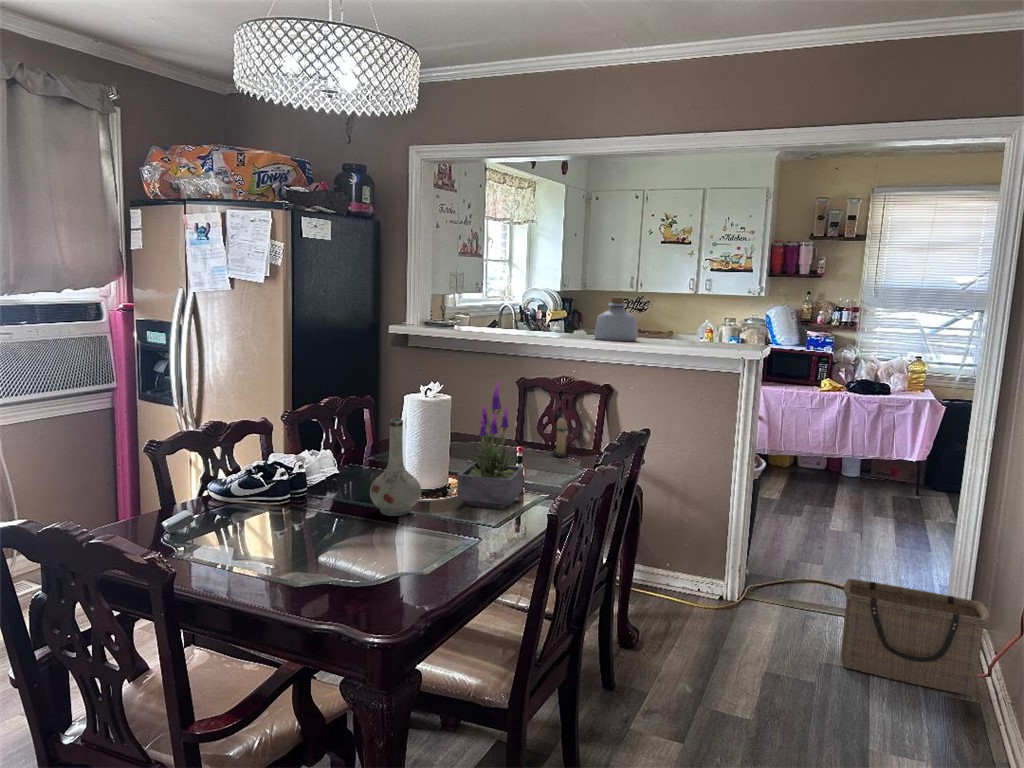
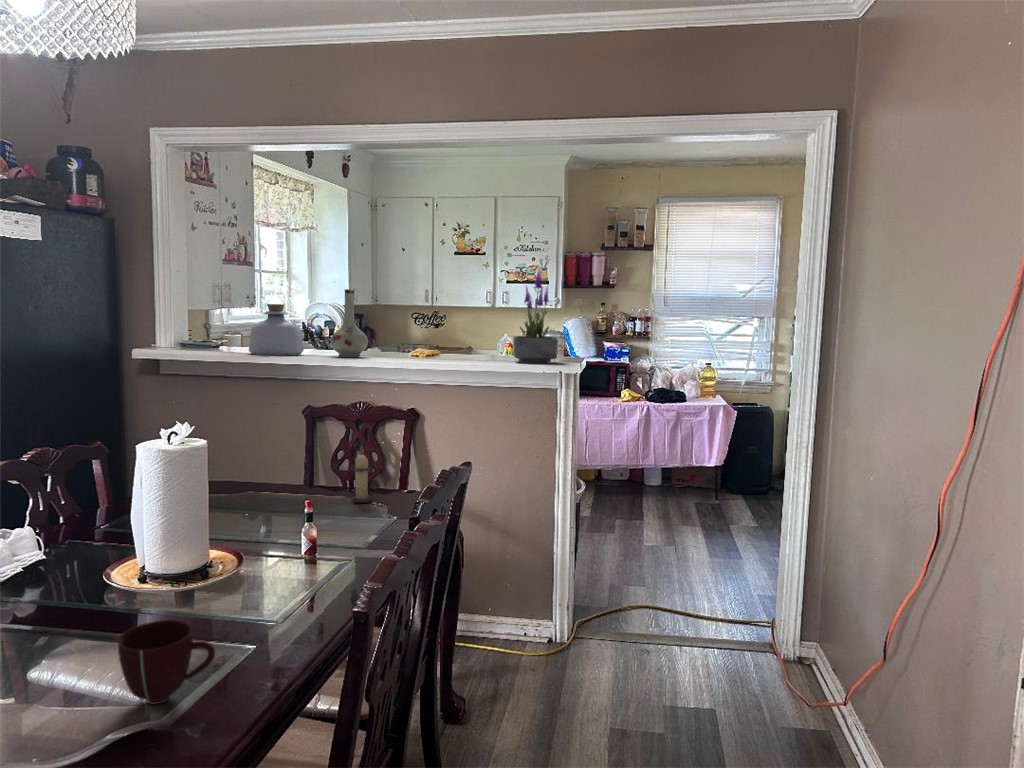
bottle: present [594,297,638,341] -> present [249,304,304,356]
potted plant: present [457,380,524,509] -> present [513,267,558,363]
vase: present [370,419,421,516] -> present [331,289,368,357]
mug: none [398,509,457,561] -> present [118,620,215,704]
basket: present [841,579,990,696] -> none [683,606,828,718]

